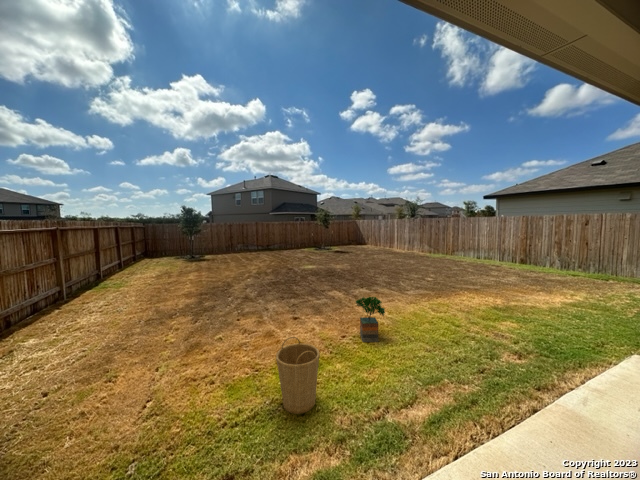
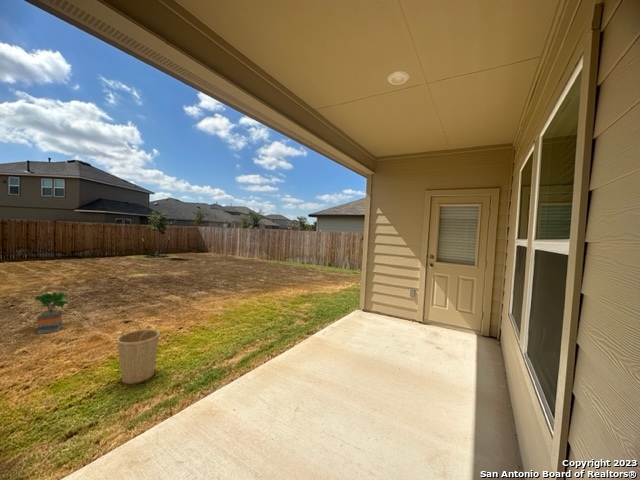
potted tree: present [356,297,385,342] -> present [35,292,68,334]

